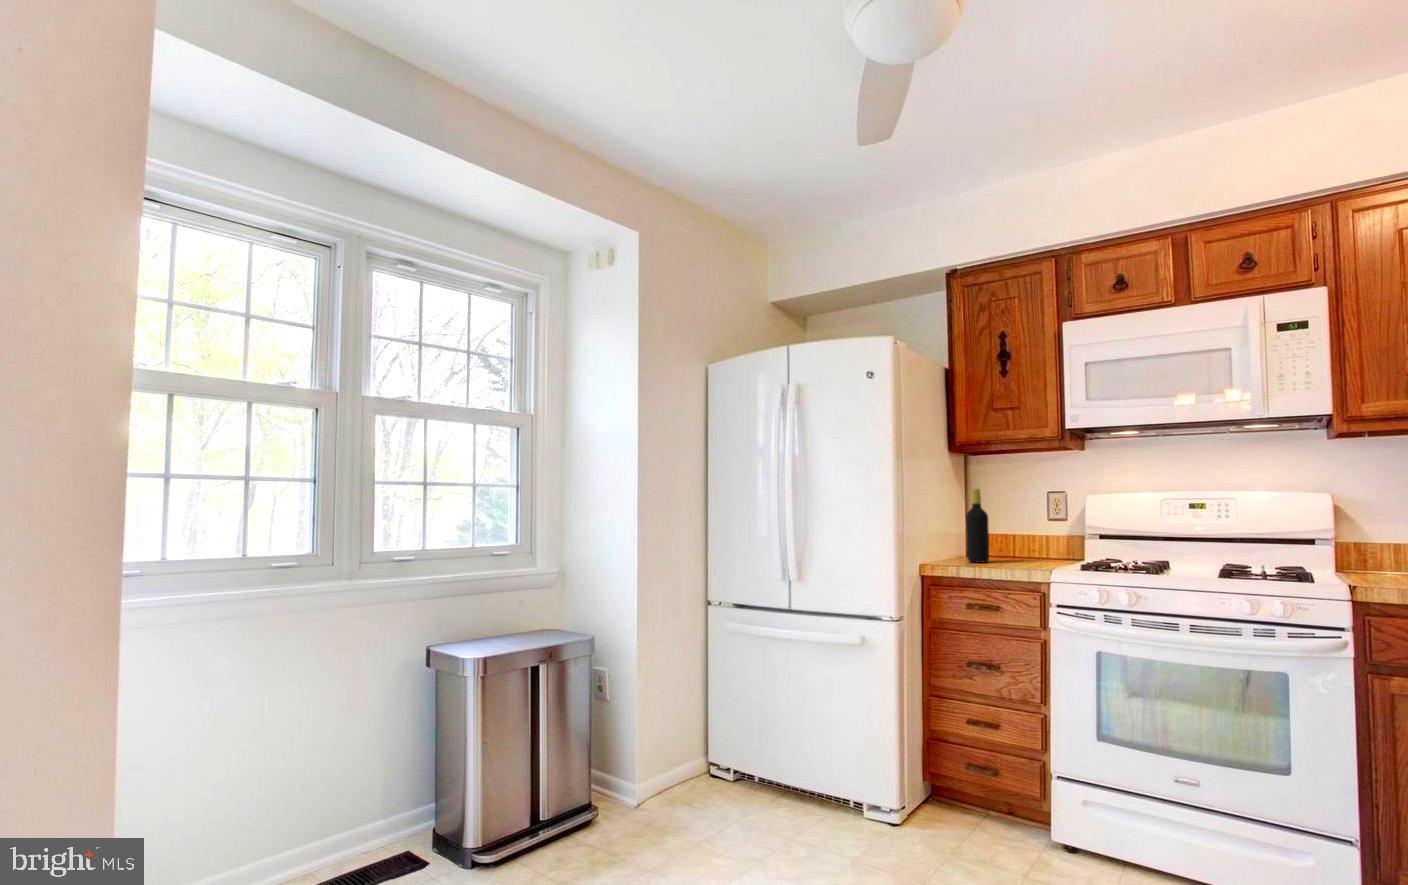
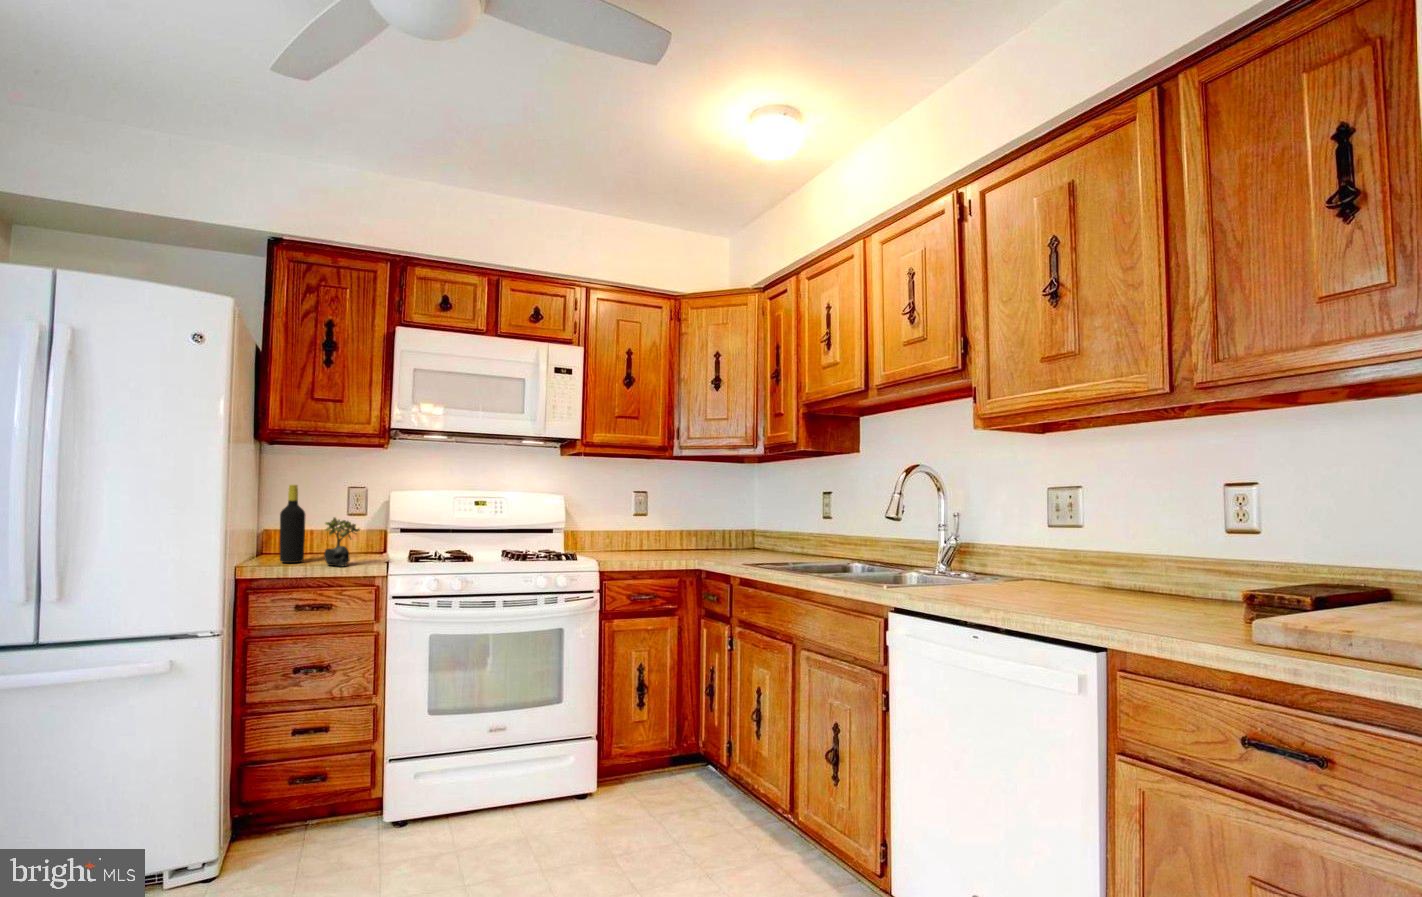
succulent plant: none [993,520,1029,568] -> present [324,517,360,566]

